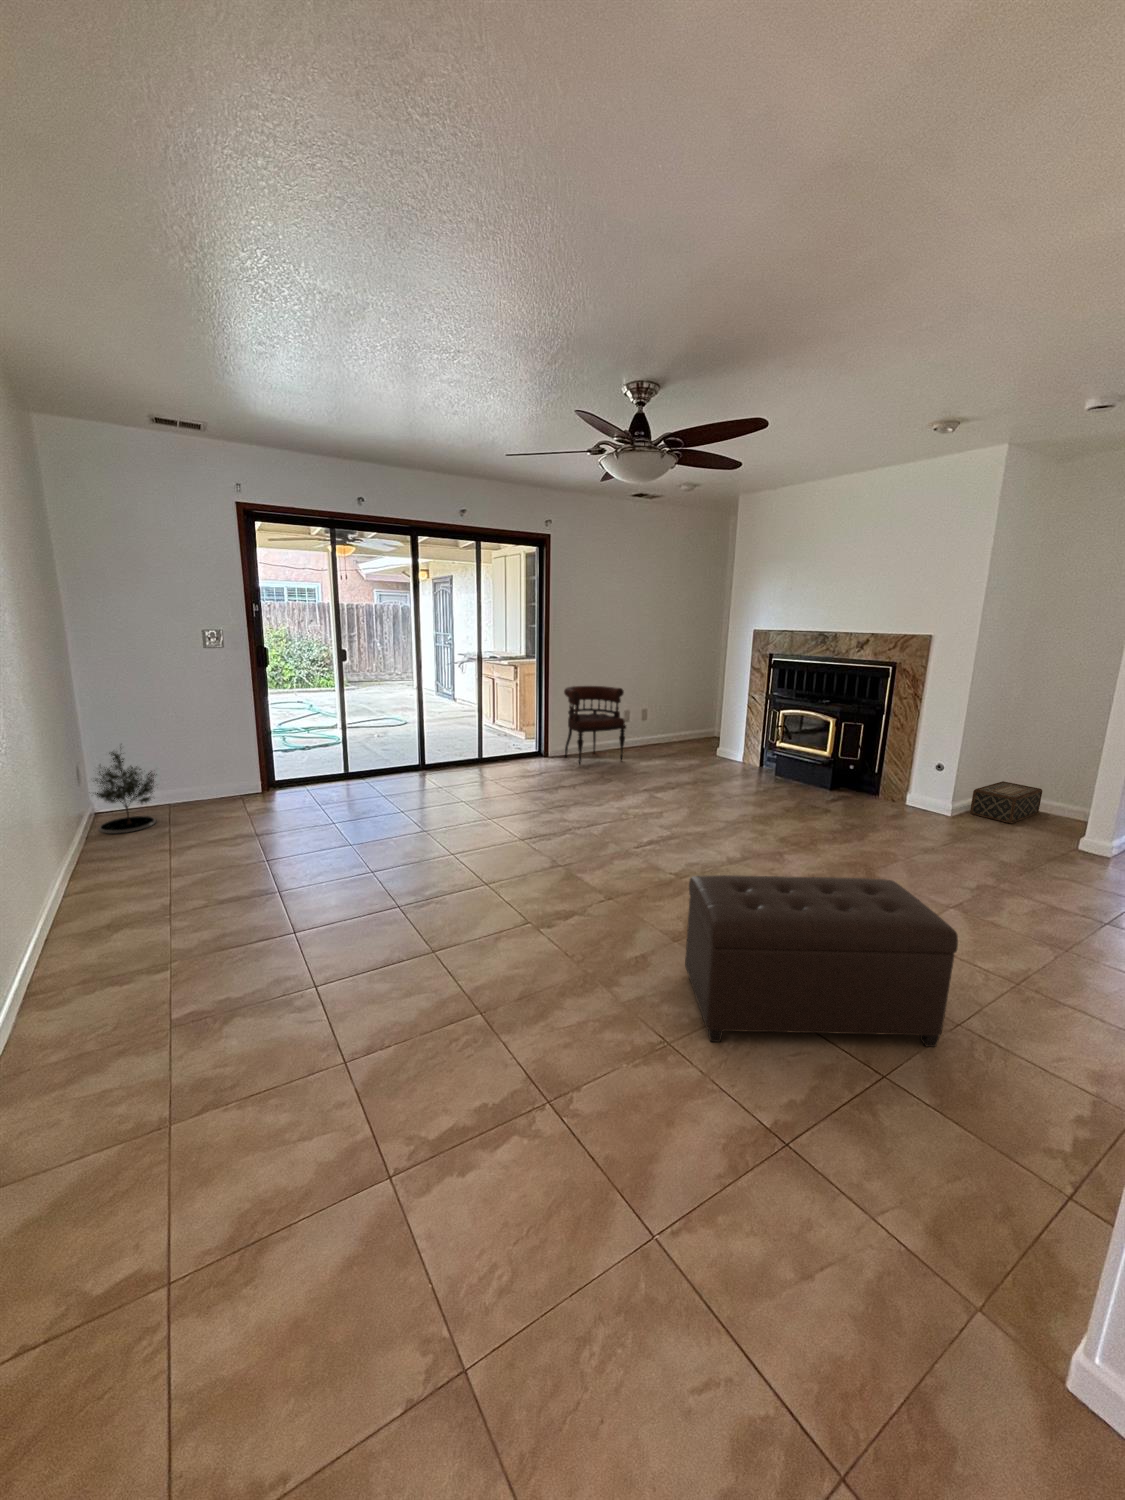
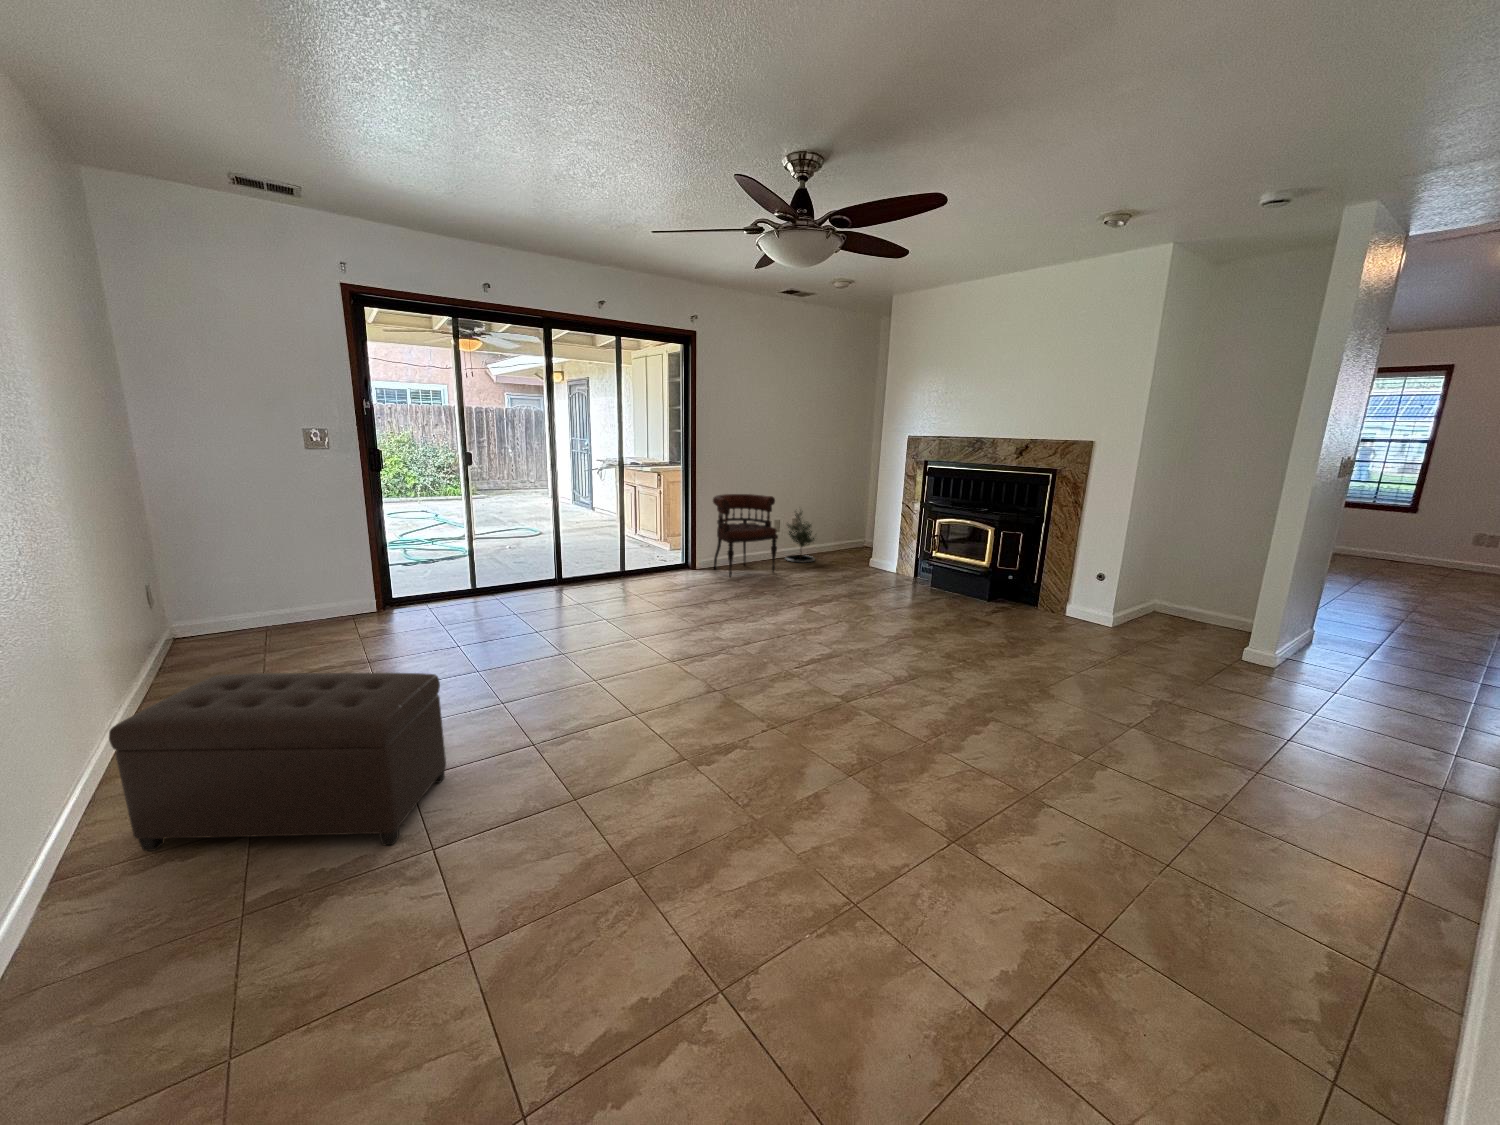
potted tree: present [95,747,157,834] -> present [785,512,815,563]
woven basket: present [970,781,1042,824] -> none [1130,590,1199,633]
ottoman: present [685,875,958,1047] -> present [109,673,446,851]

